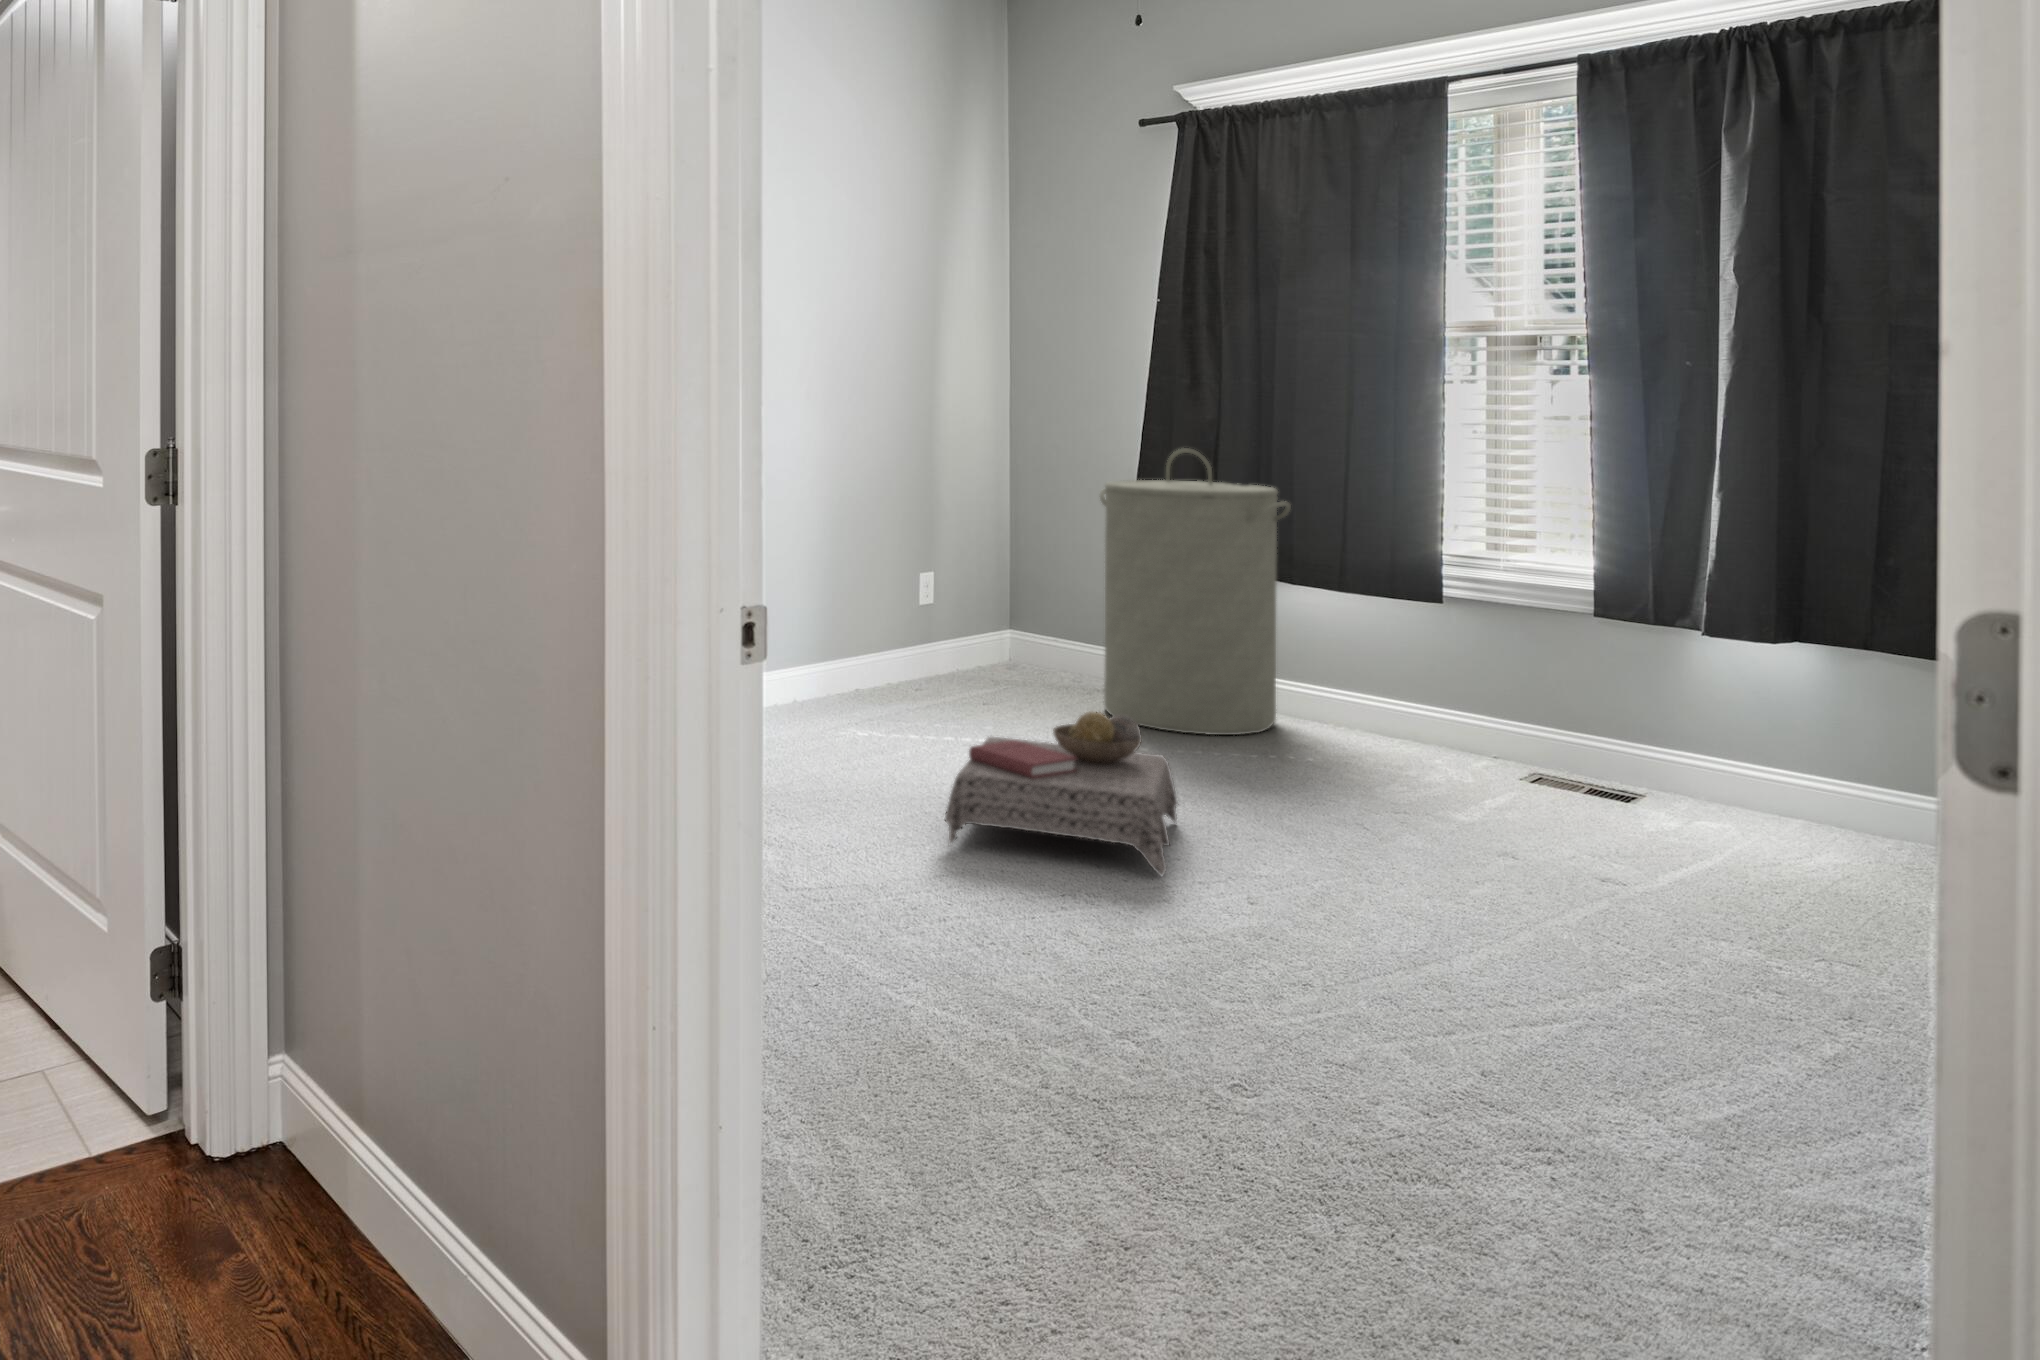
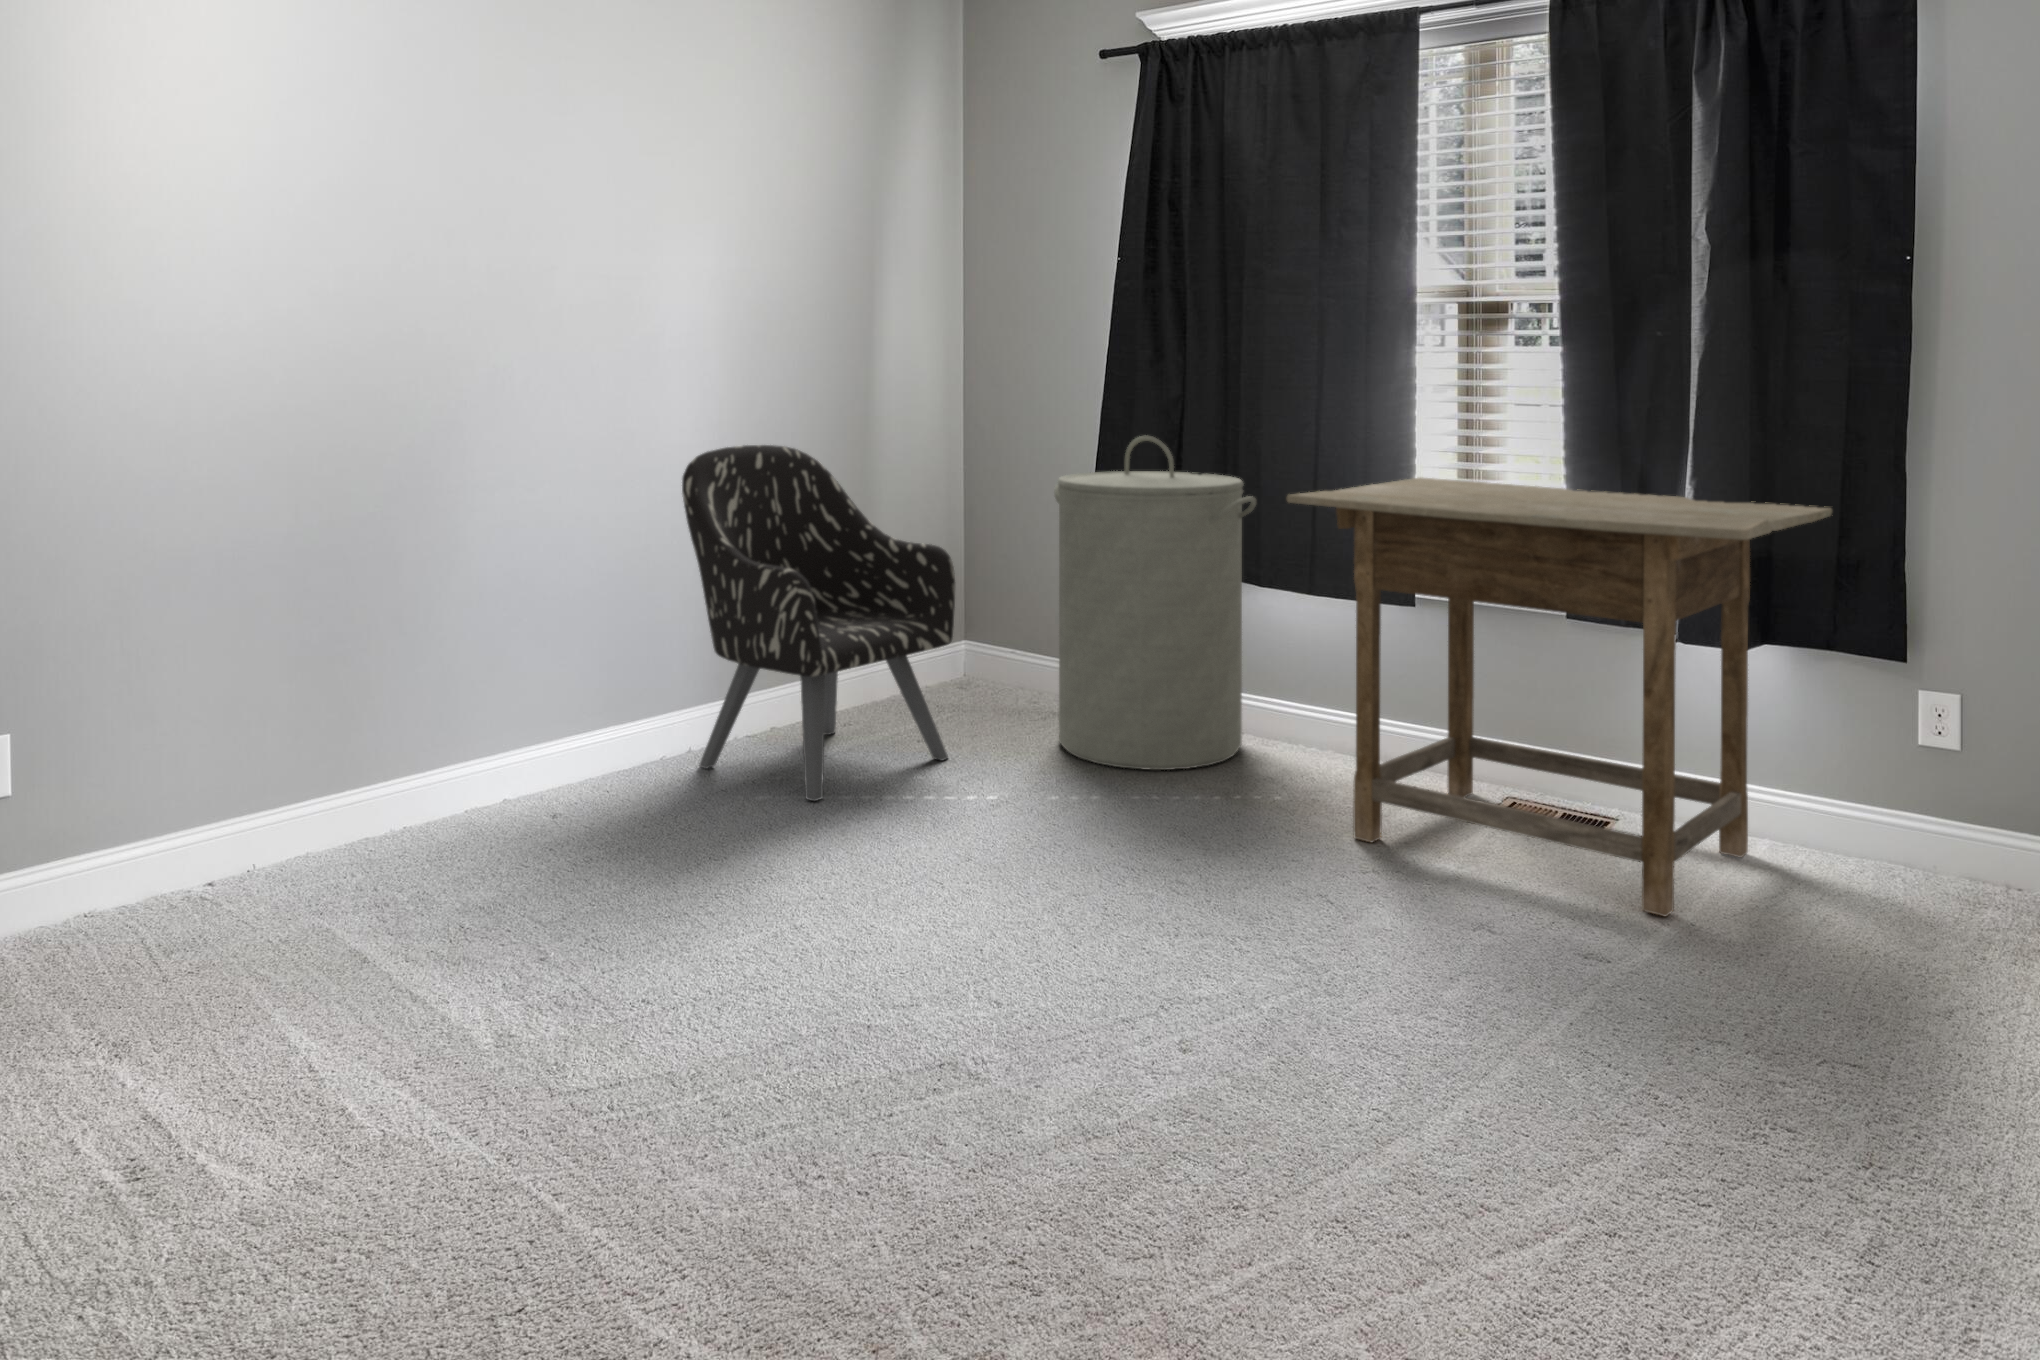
armchair: none [787,449,1015,734] -> present [682,445,955,801]
desk: none [1321,489,1869,861] -> present [1287,478,1832,916]
ottoman: present [945,712,1179,876] -> none [824,795,1123,1024]

